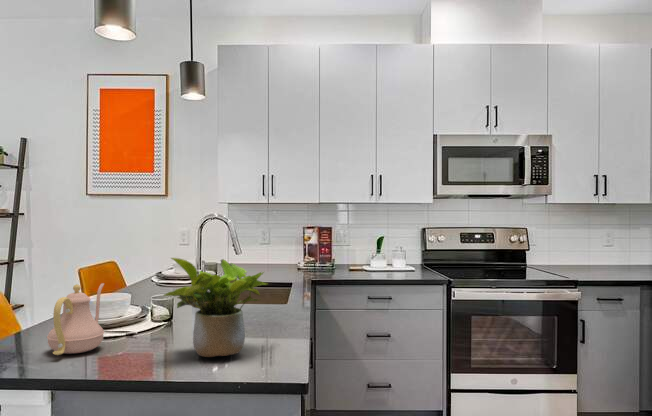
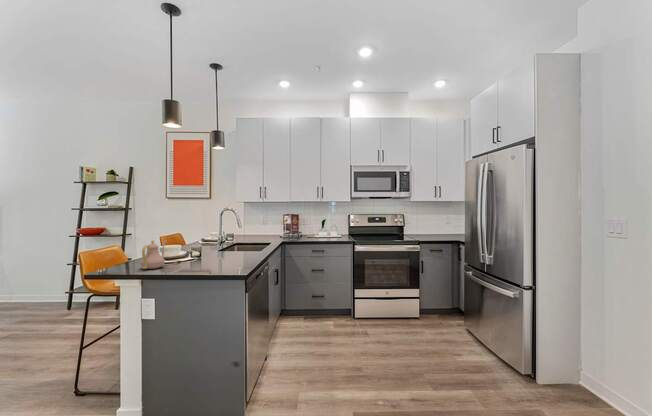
potted plant: present [164,258,268,357] -> none [187,228,236,269]

